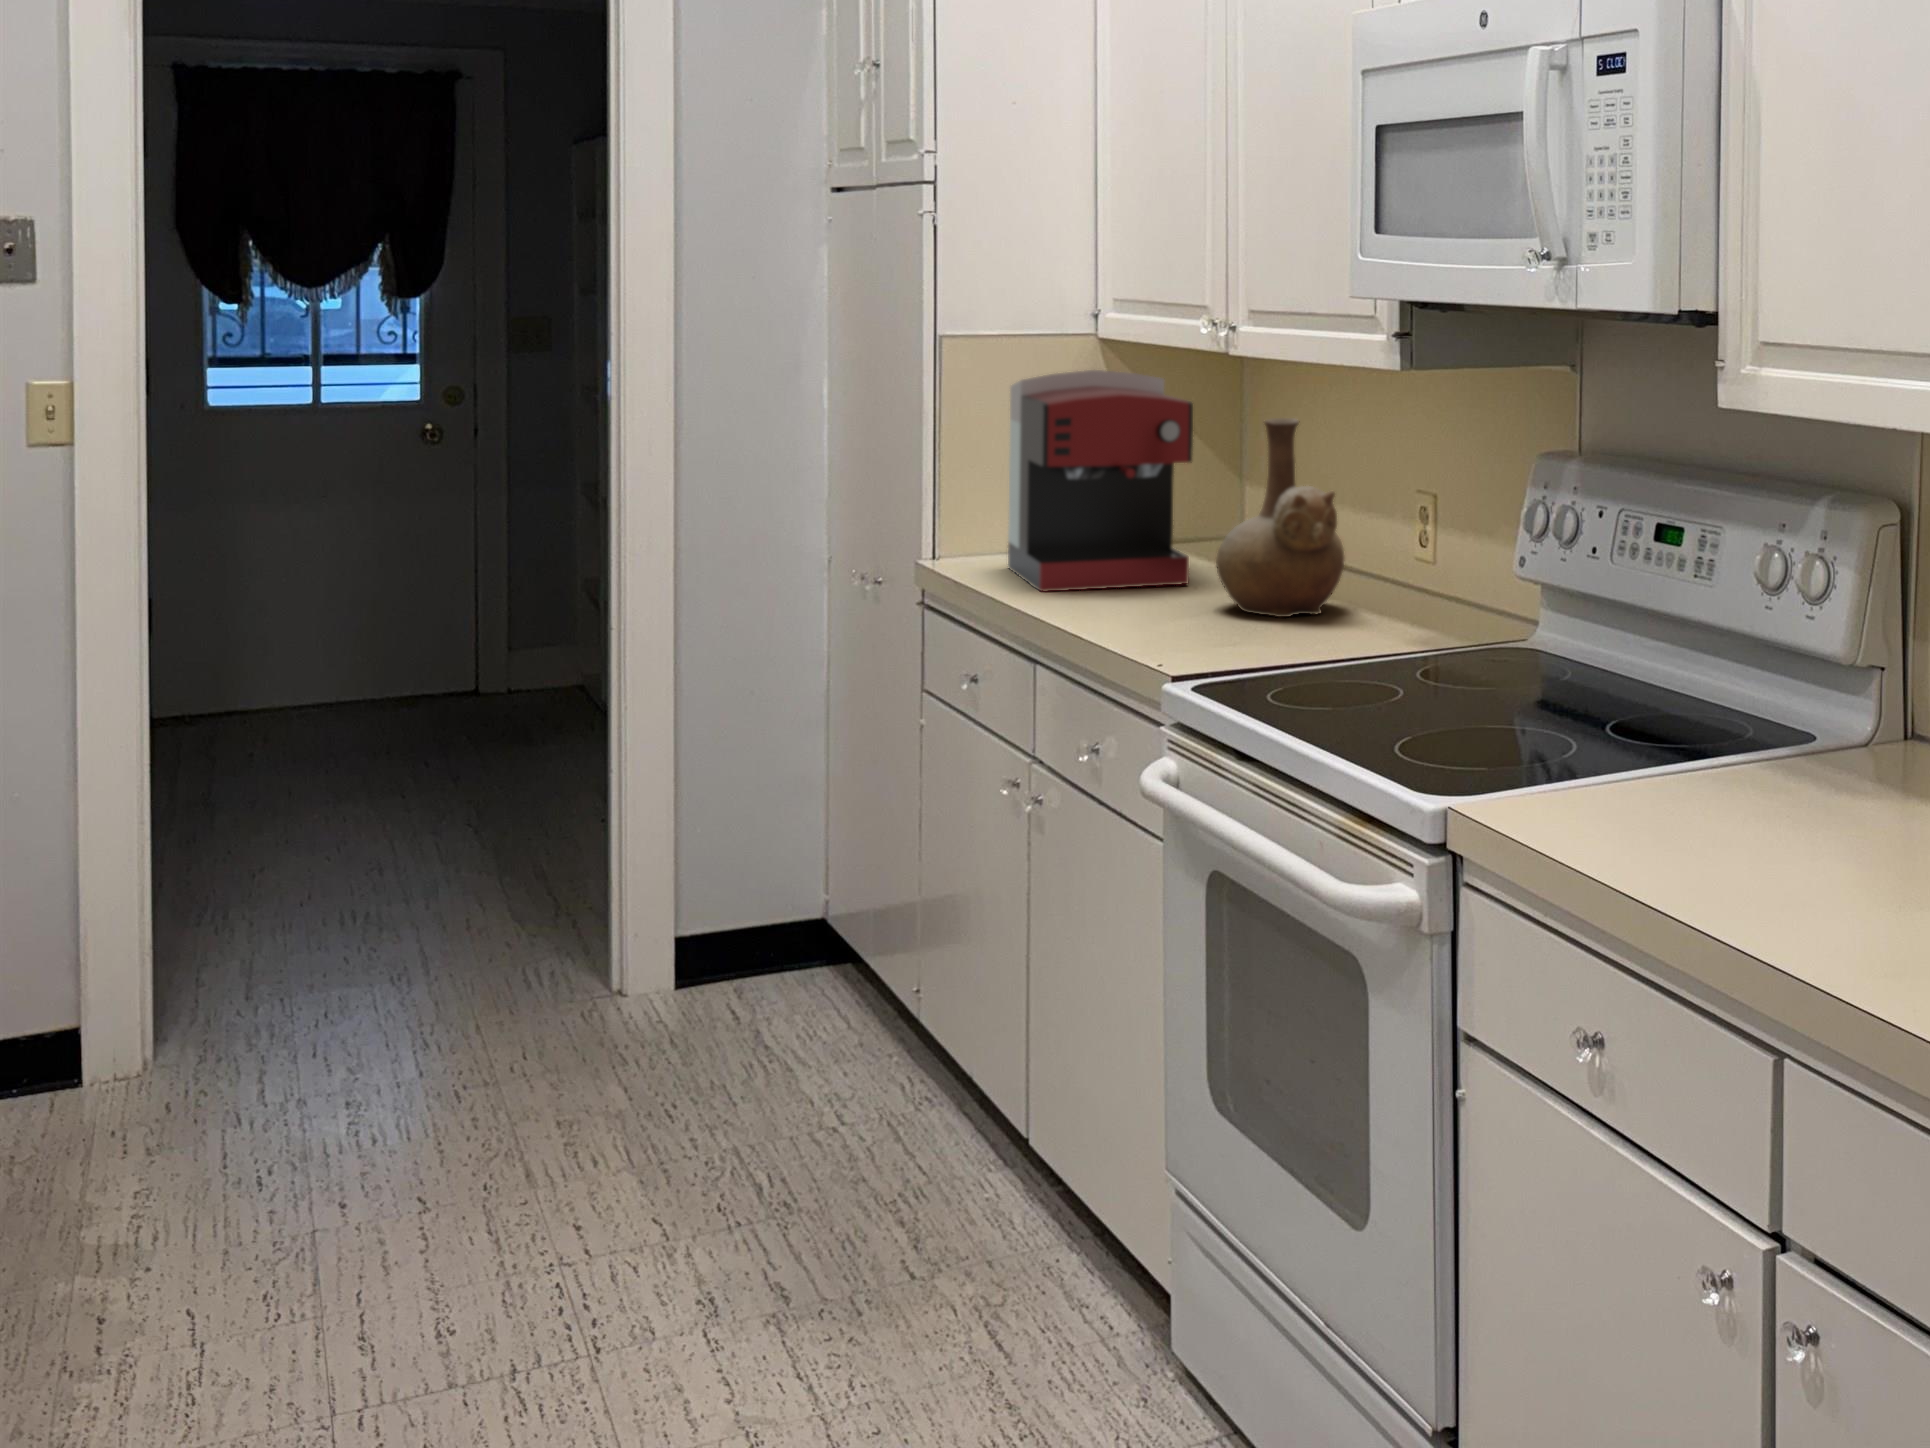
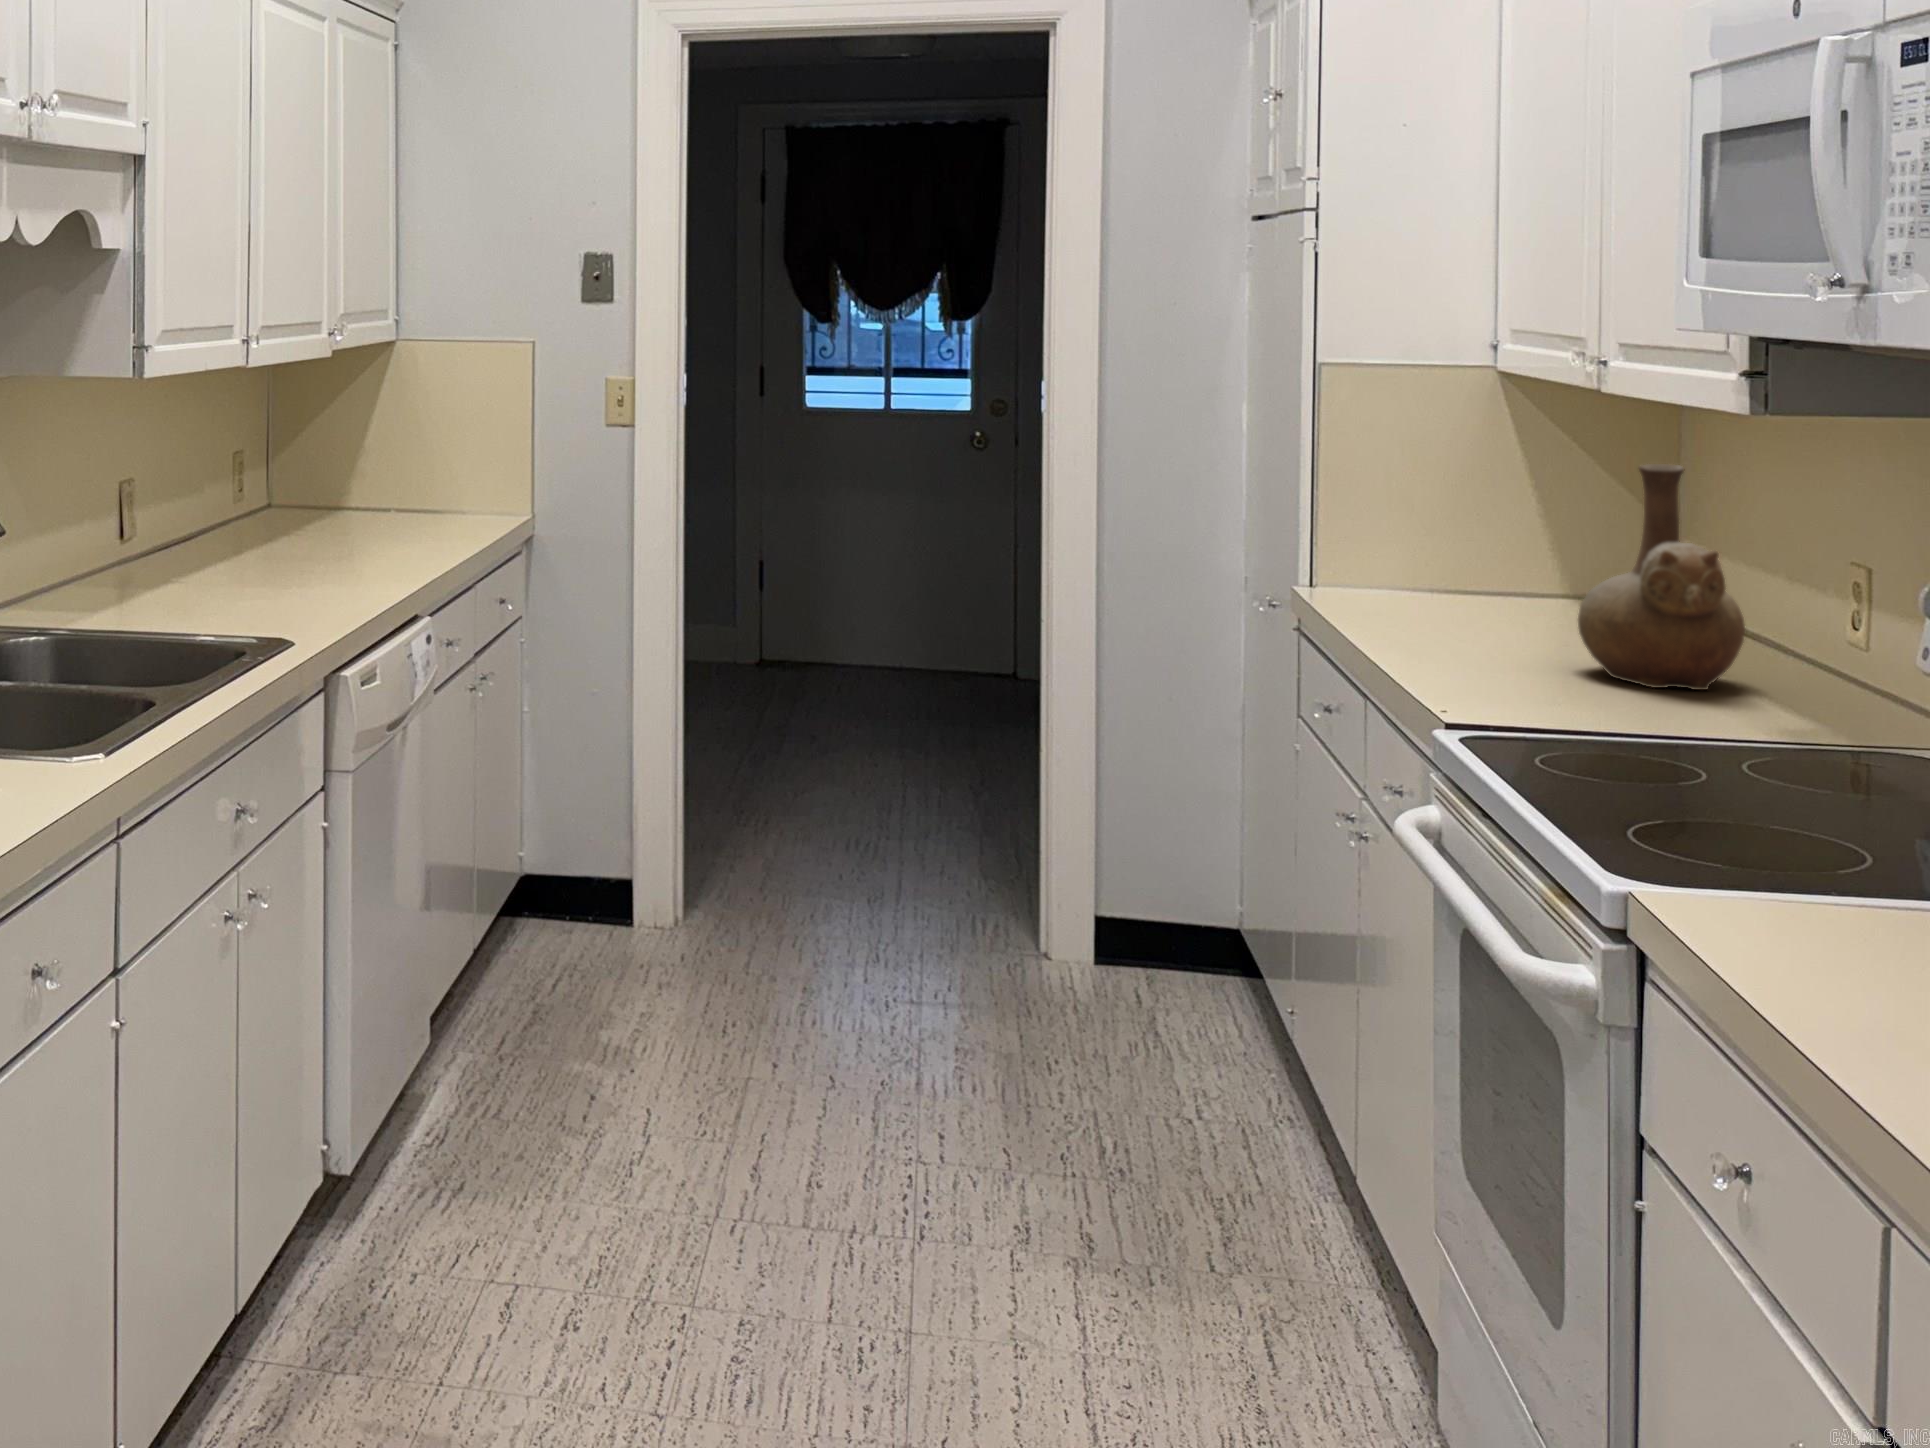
coffee maker: present [1008,370,1193,592] -> none [1382,403,1577,641]

